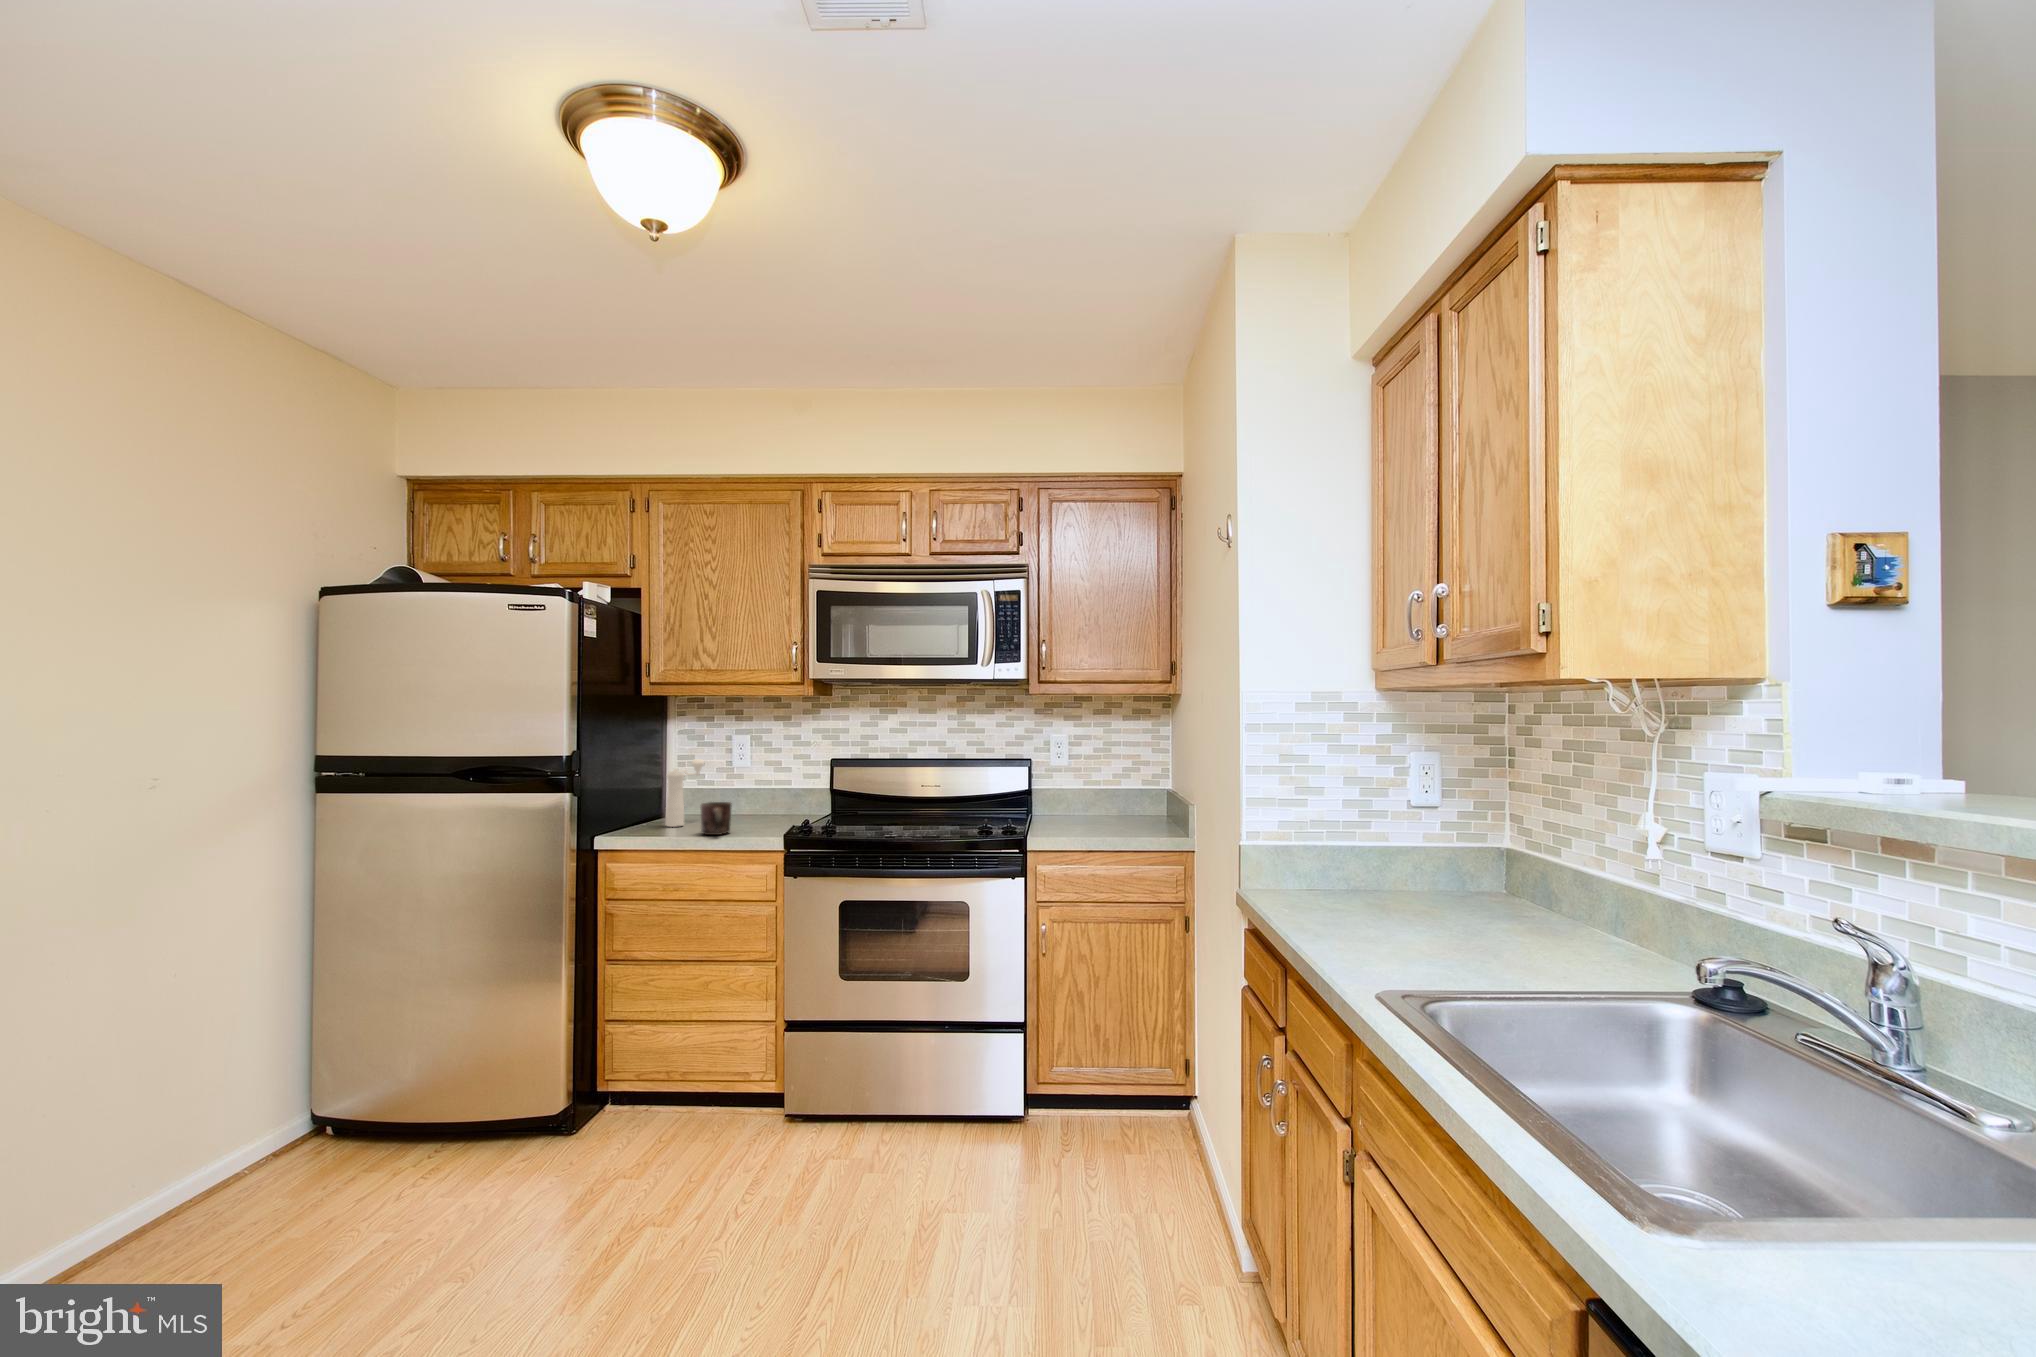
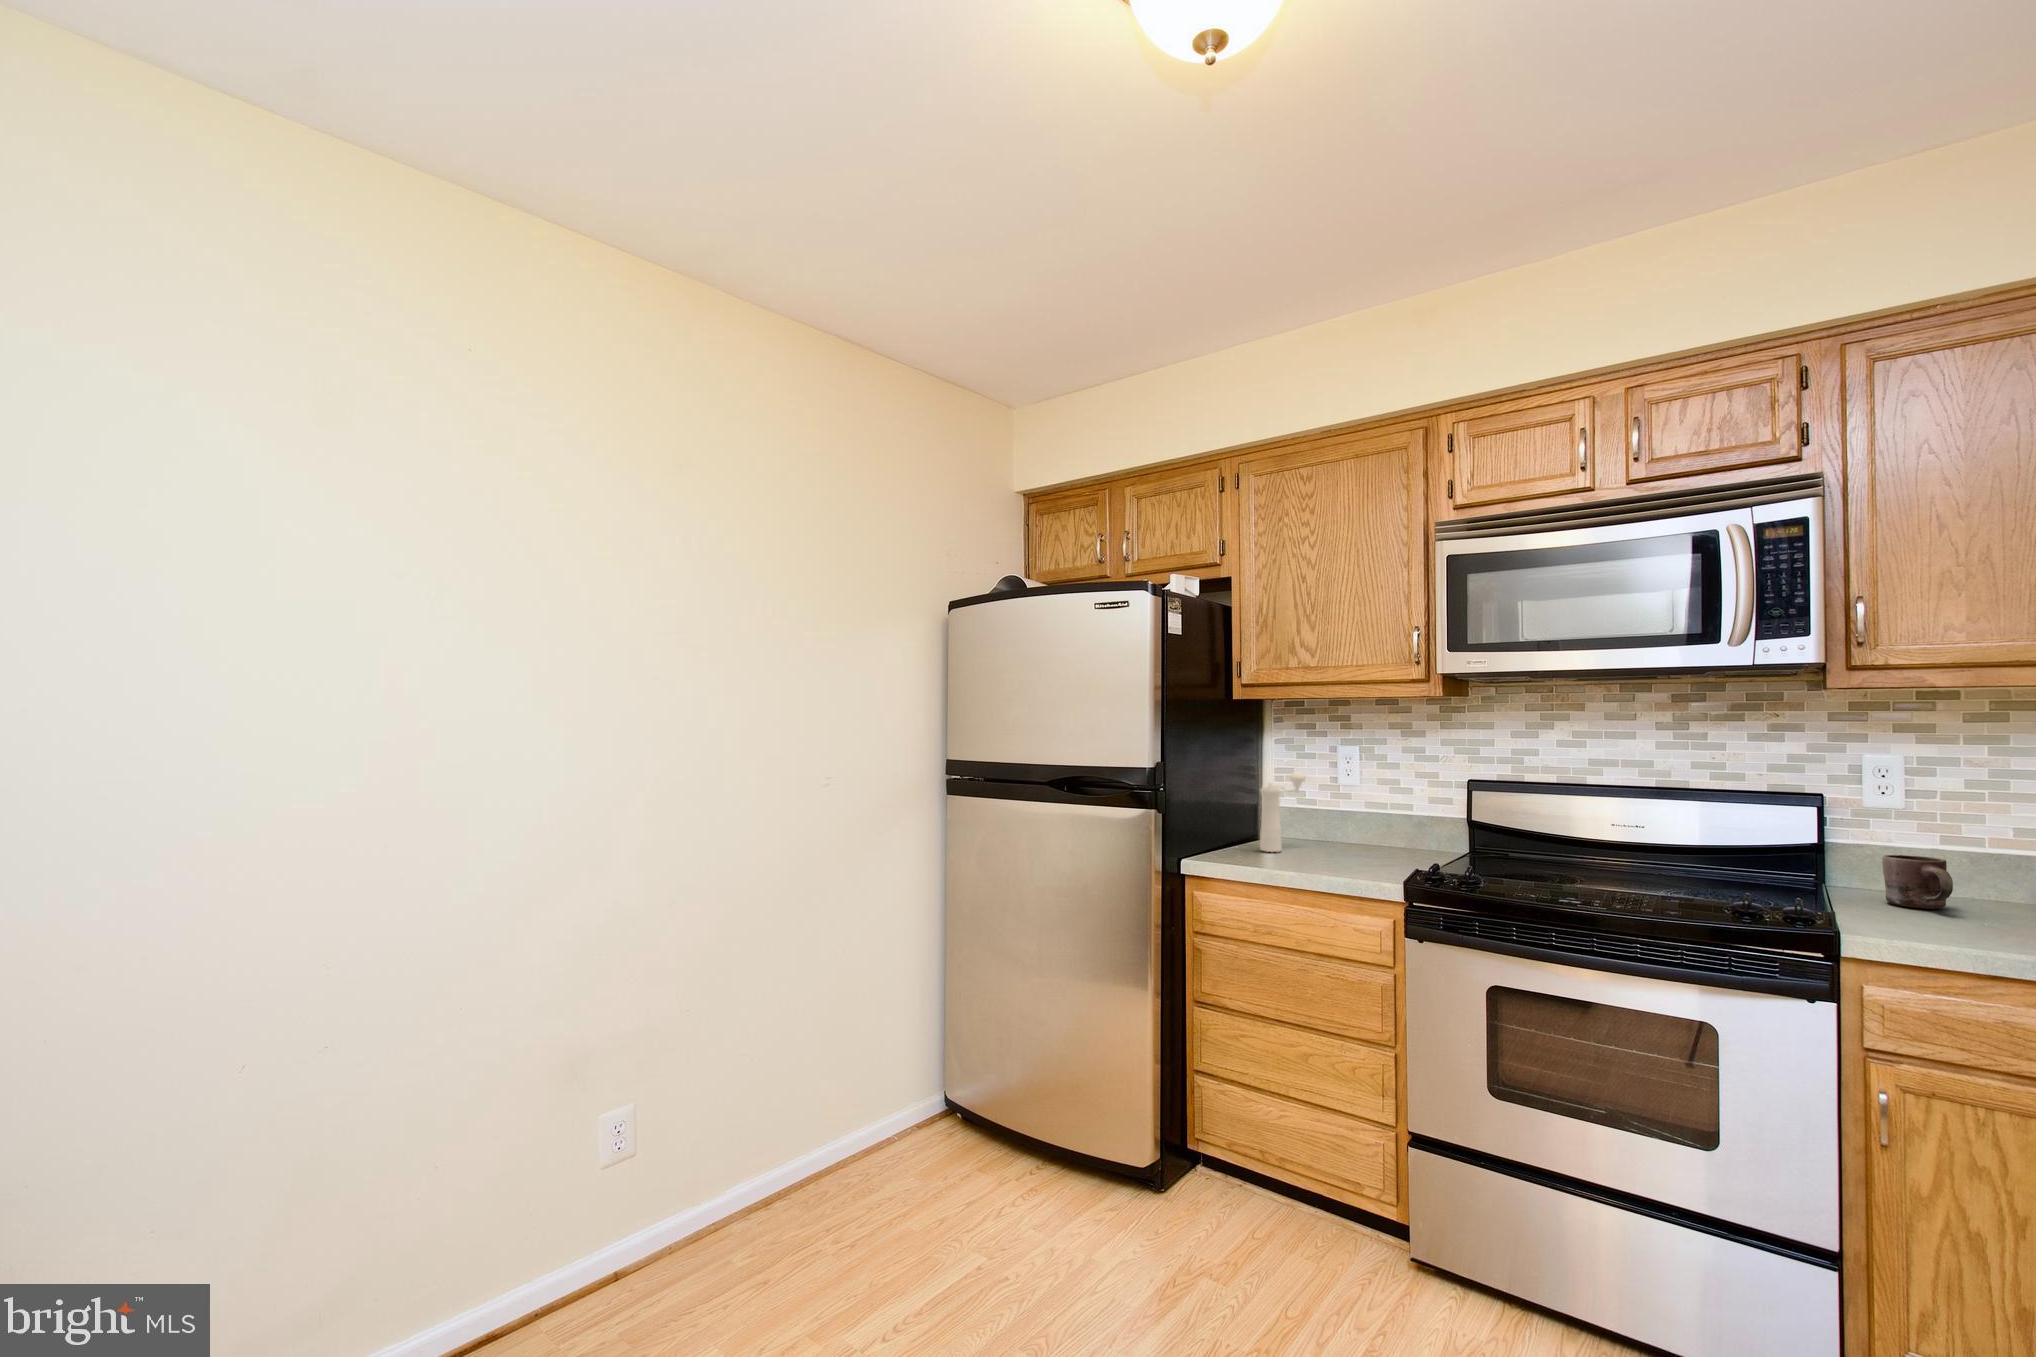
mug: present [701,802,732,835] -> present [1882,855,1953,909]

